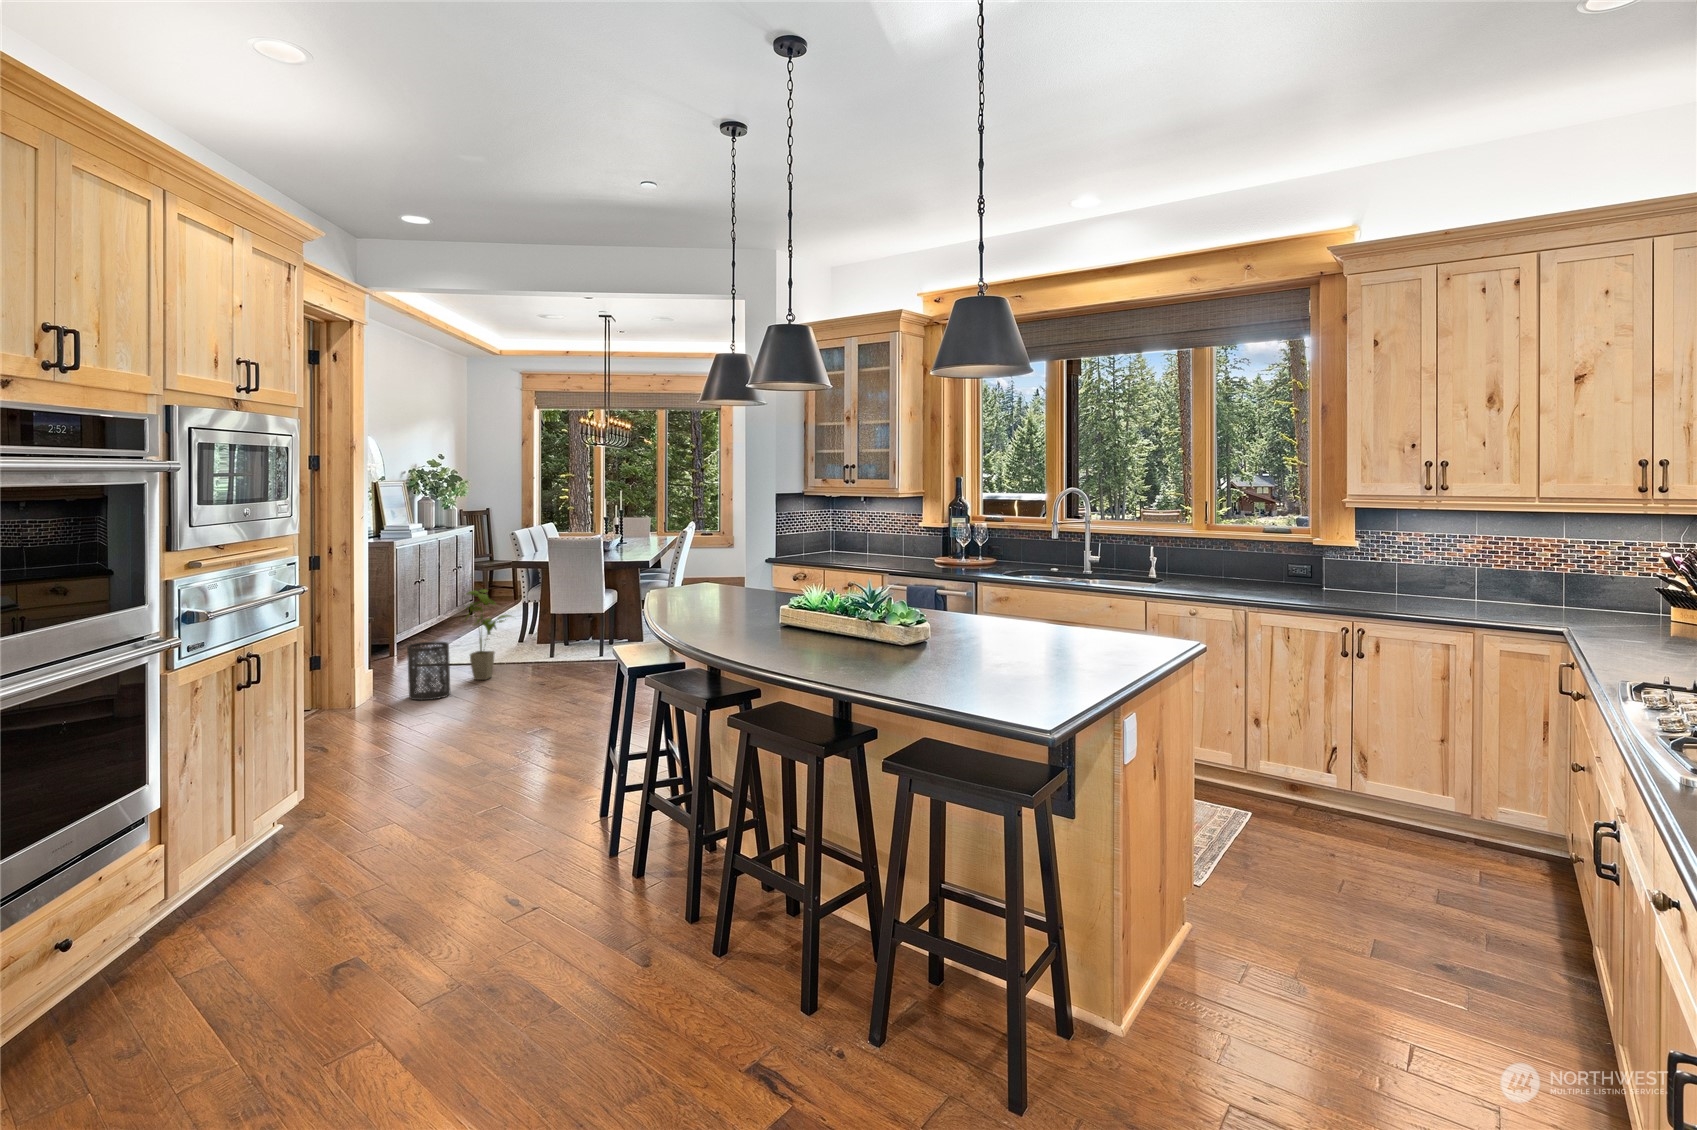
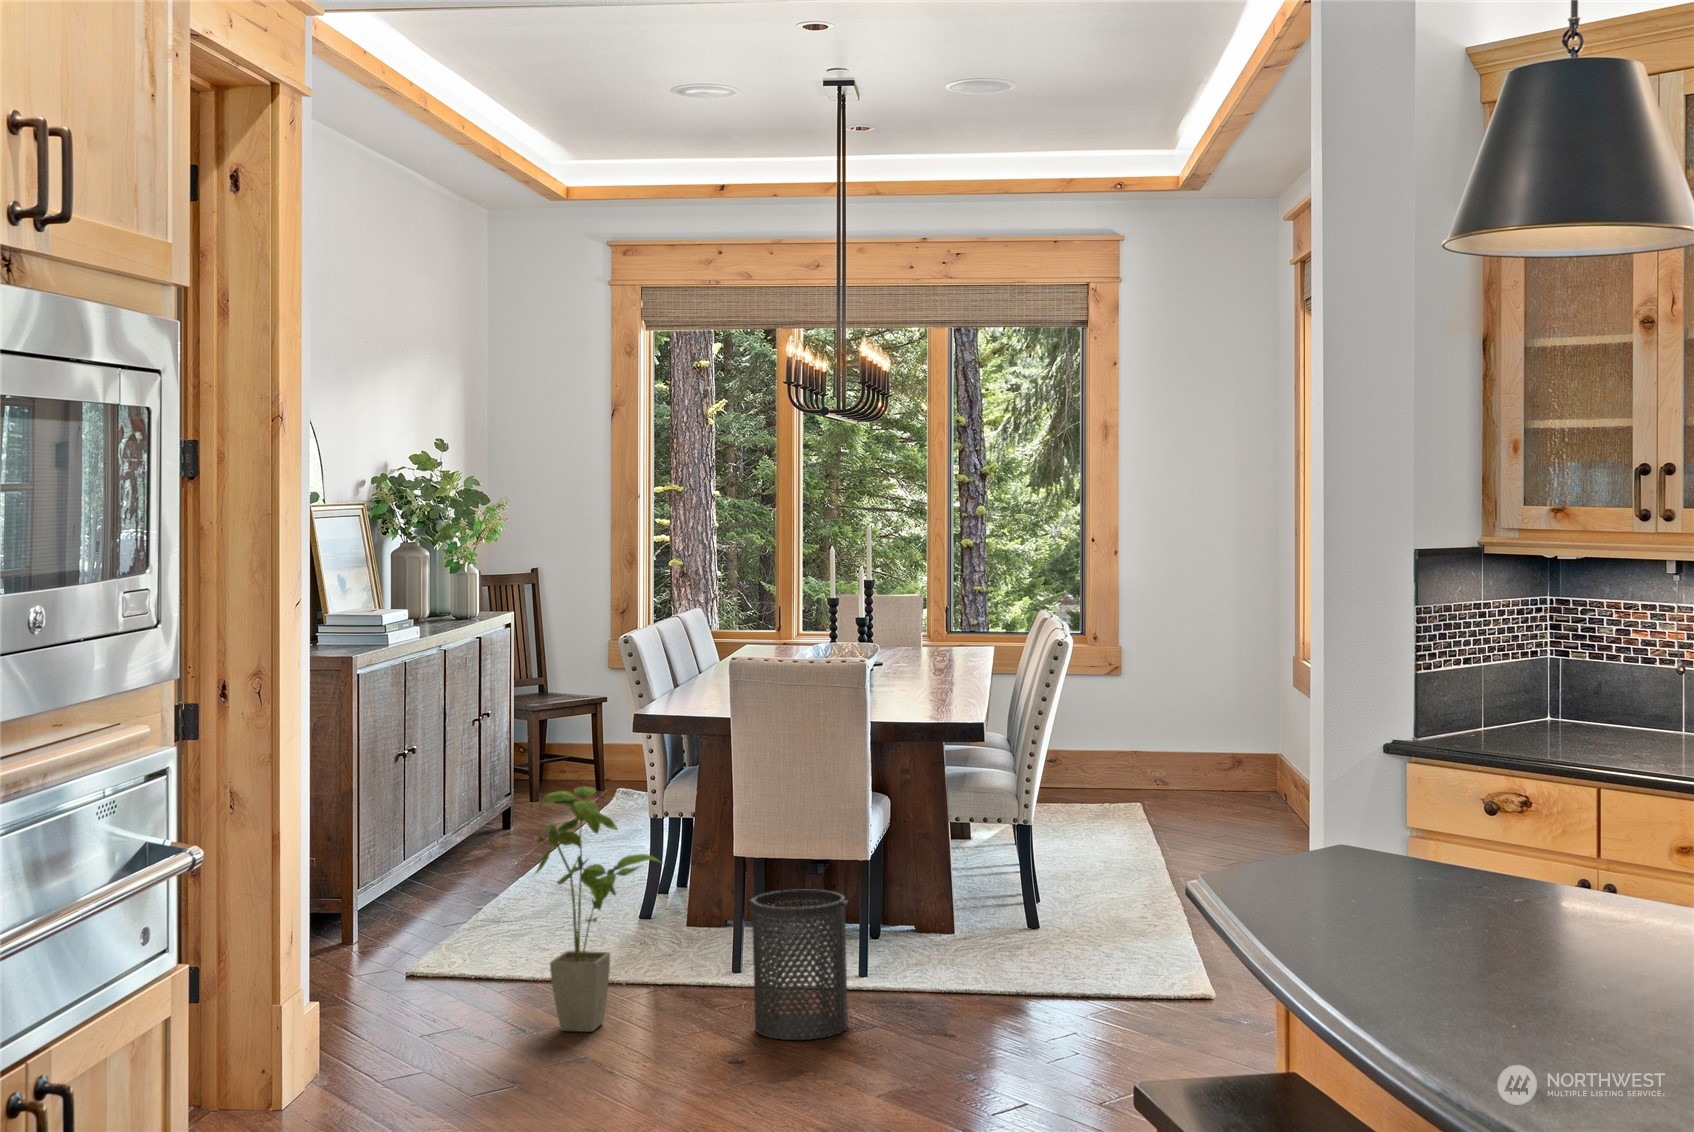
trash can: present [407,642,450,700] -> present [749,890,848,1040]

